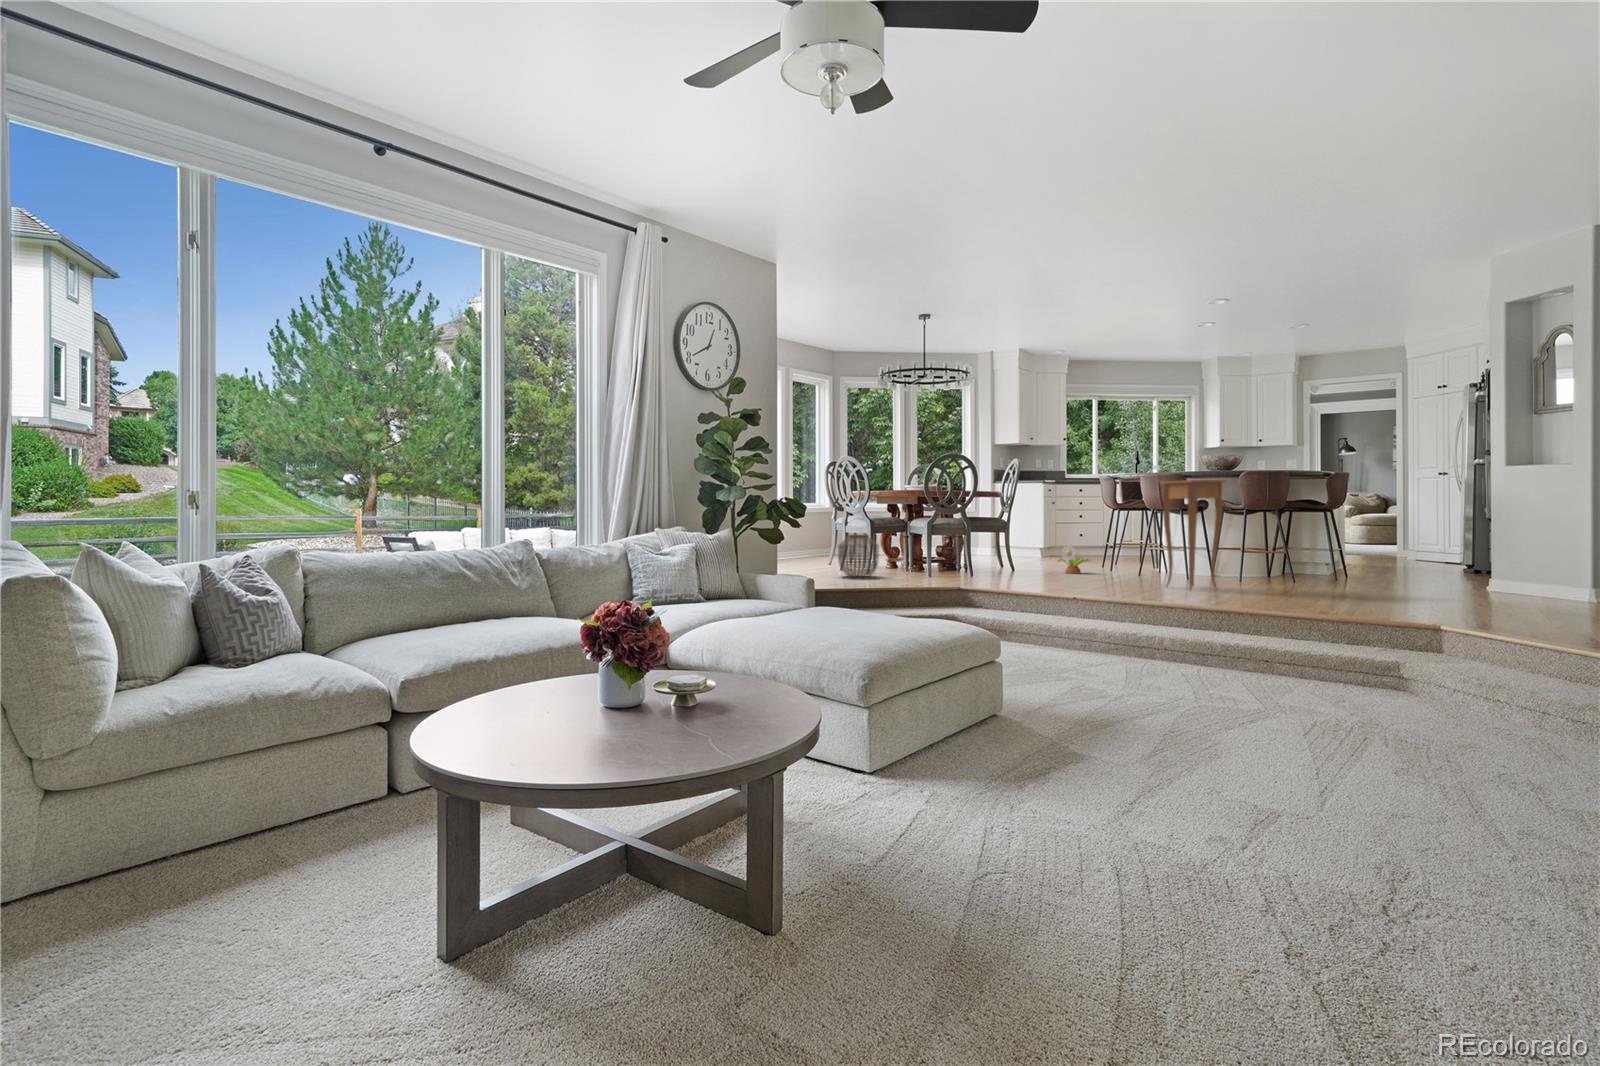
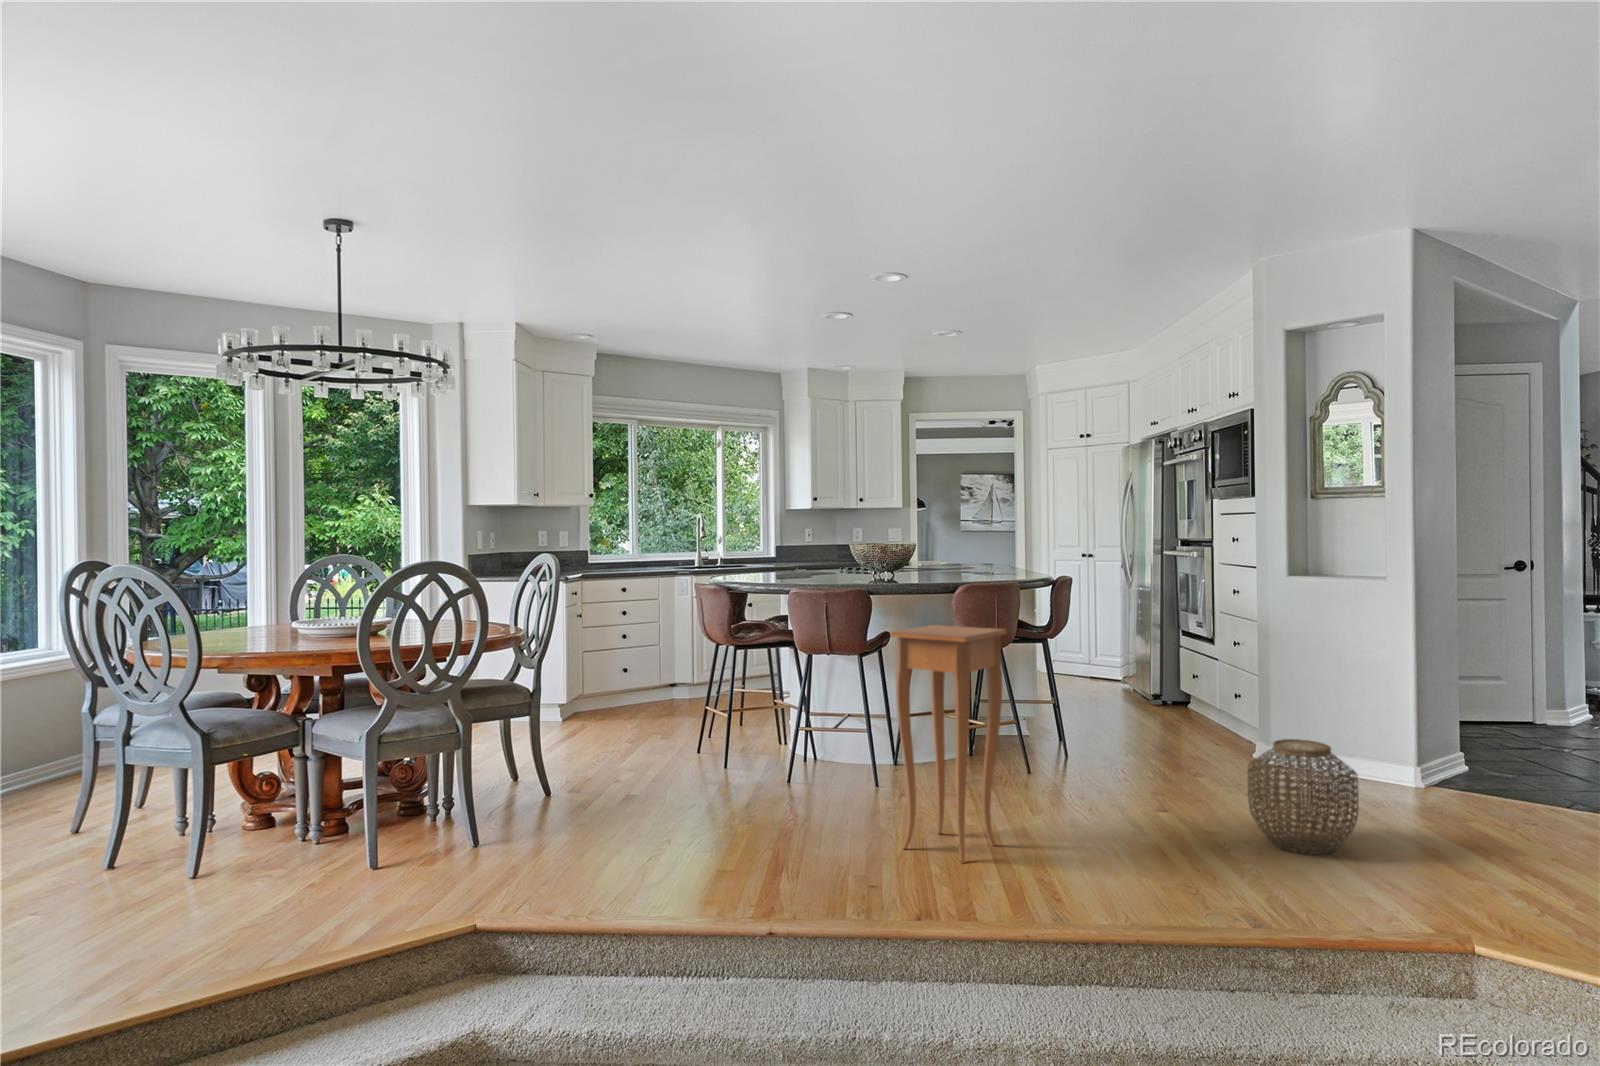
woven basket: present [838,534,879,577] -> present [1248,739,1359,855]
decorative plant: present [1058,545,1090,574] -> none [641,731,705,788]

